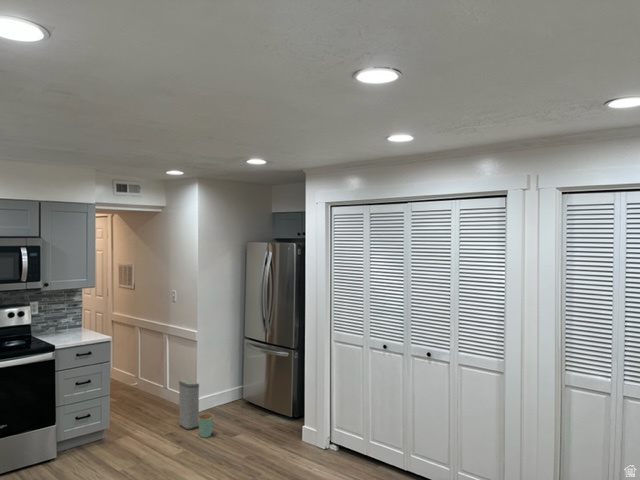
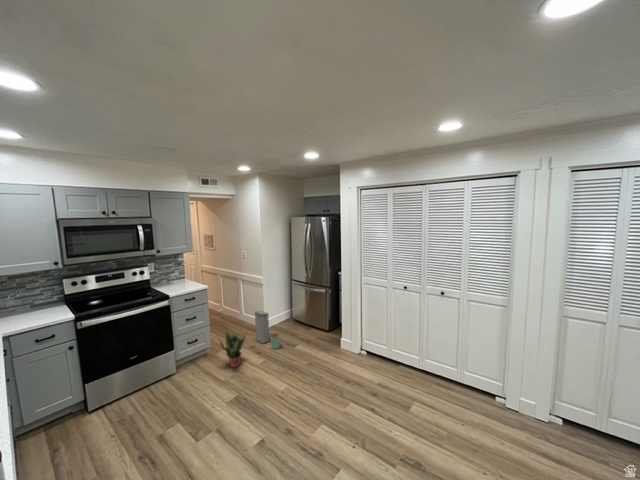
potted plant: none [121,401,159,456] -> present [220,331,245,367]

